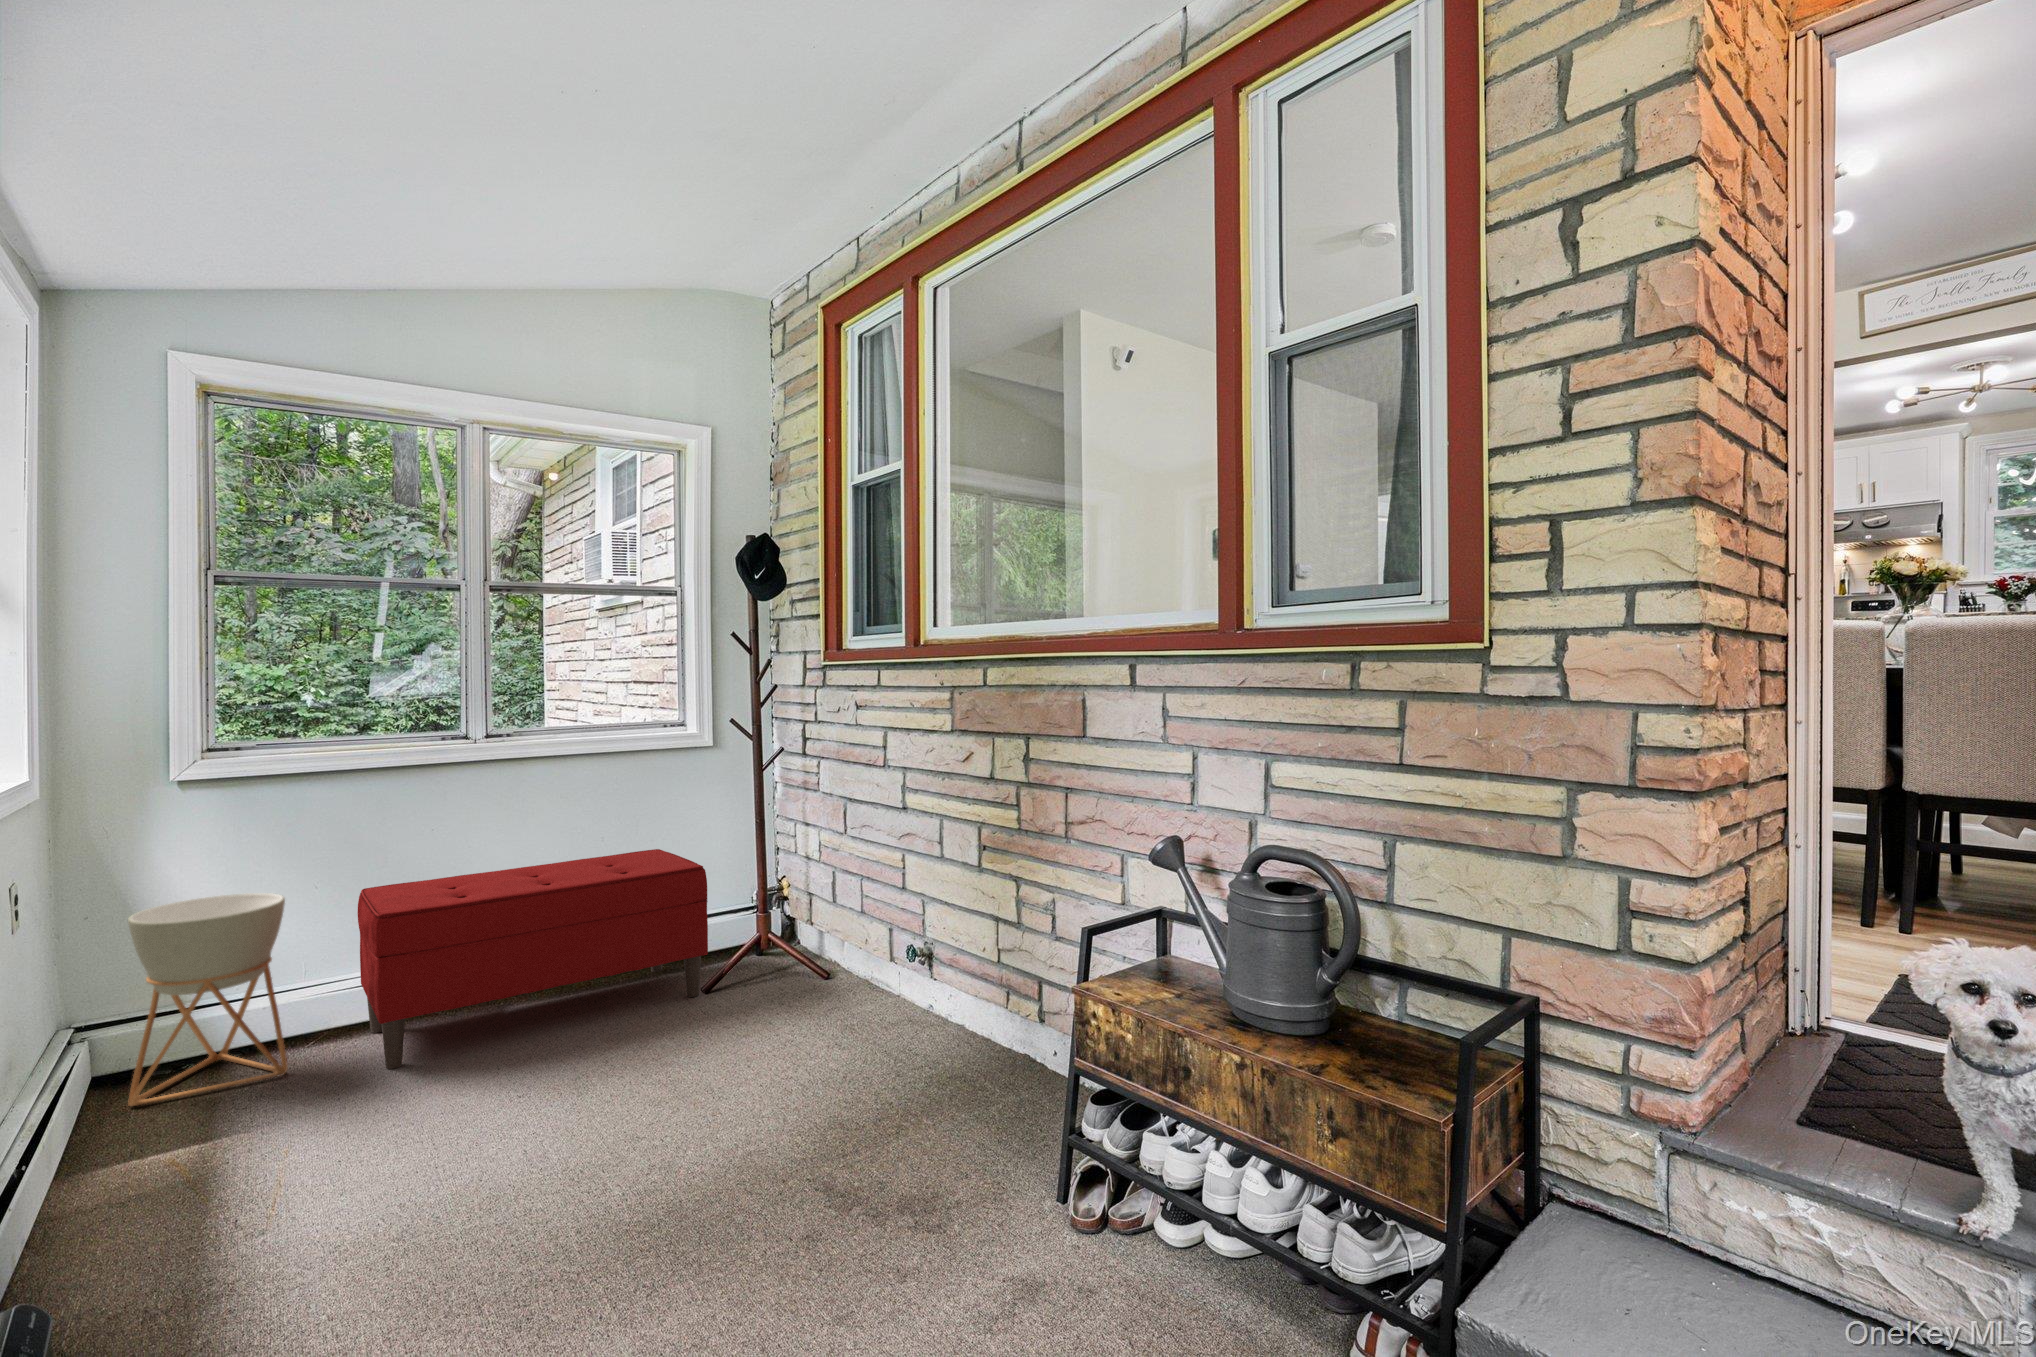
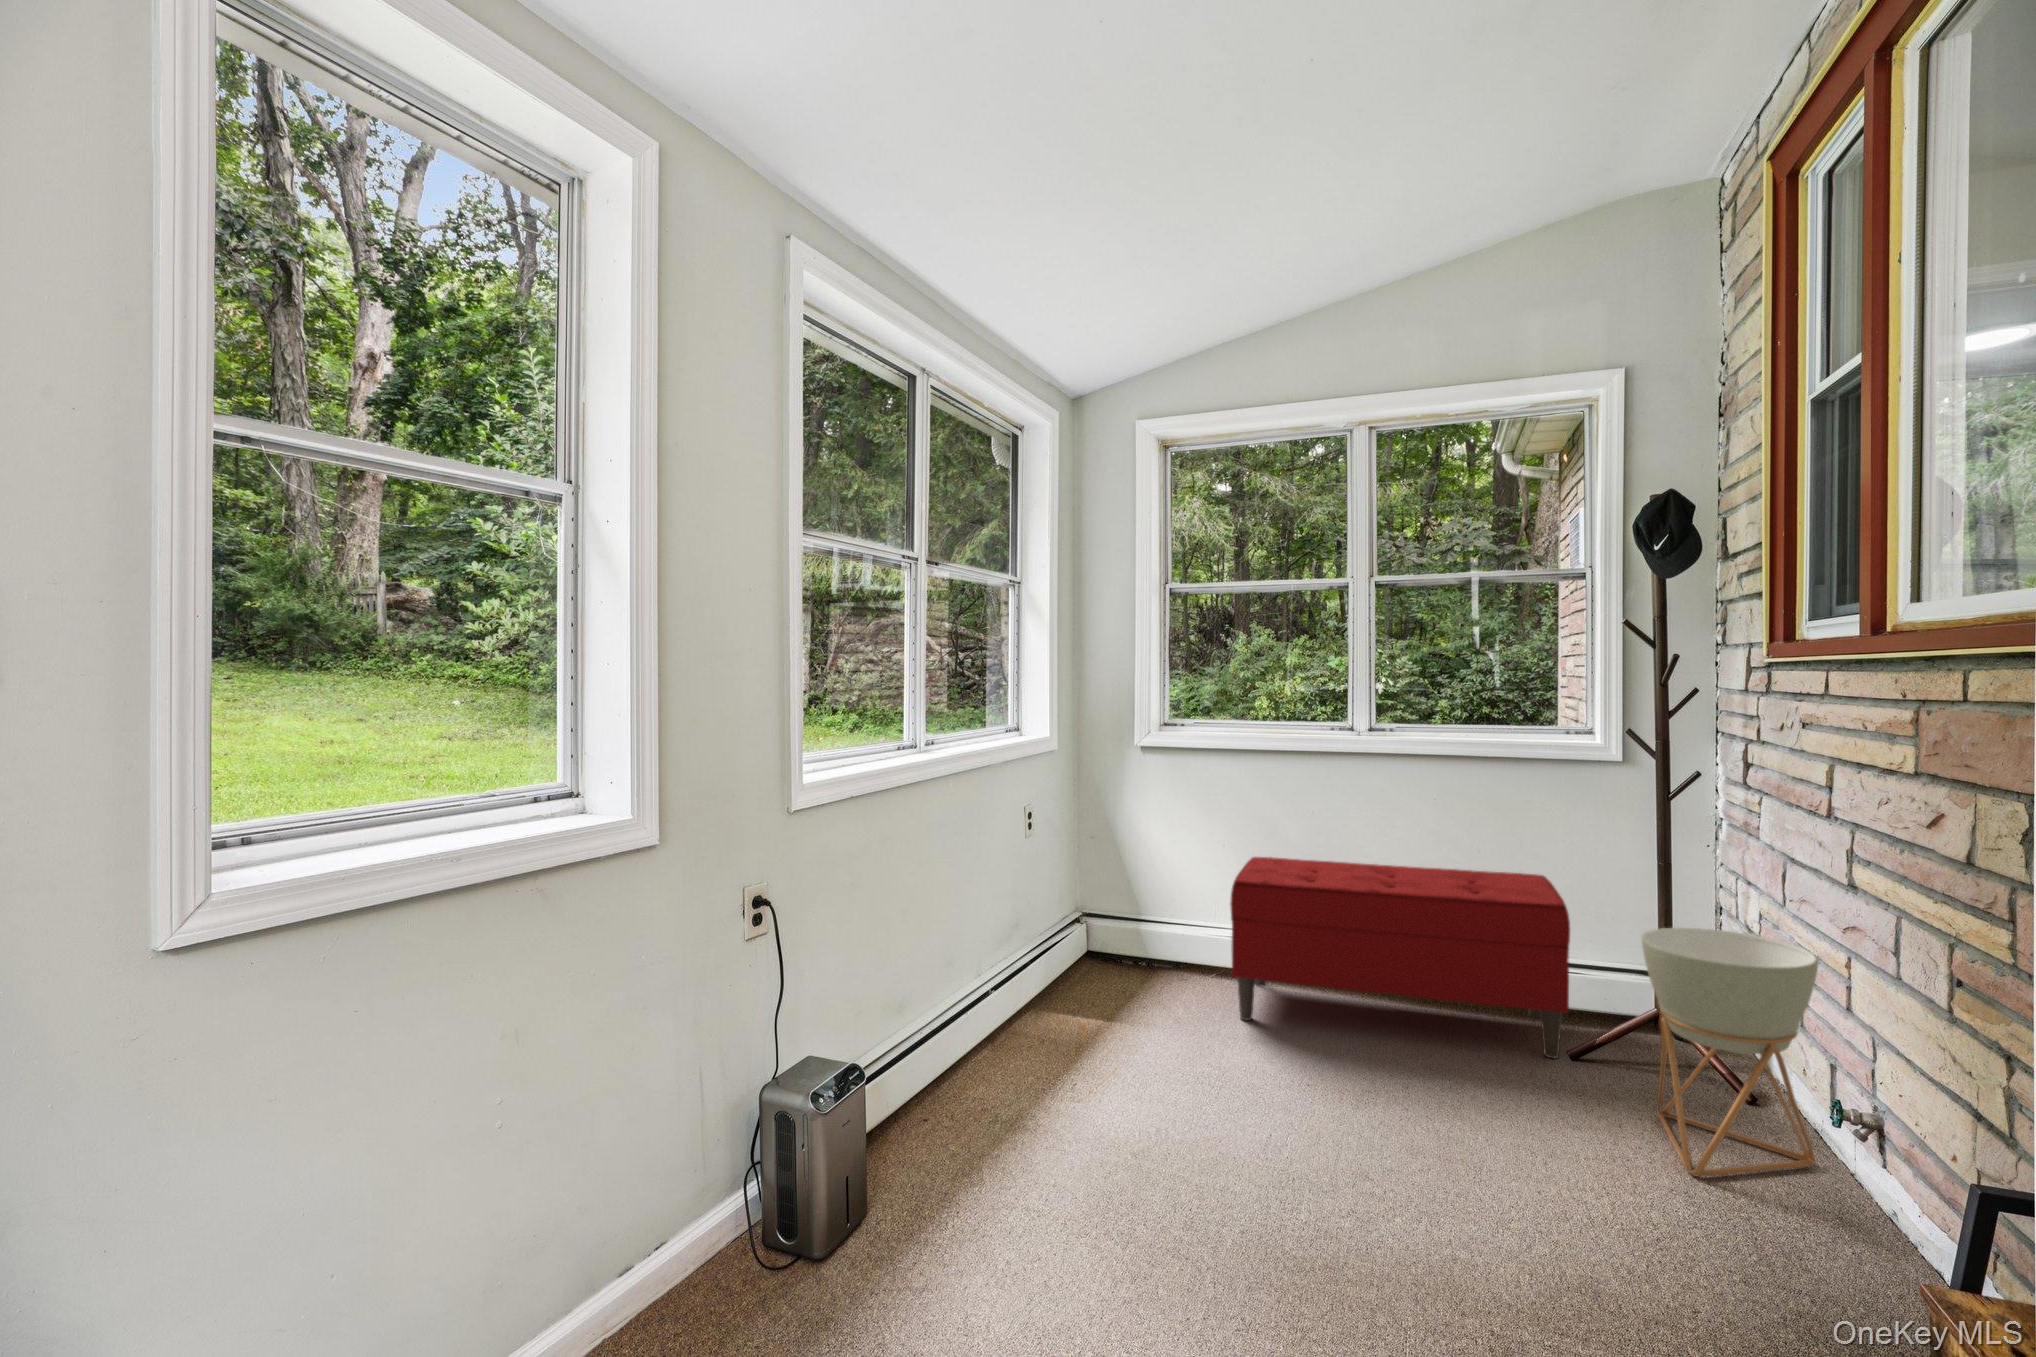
planter: present [128,893,288,1106] -> present [1641,928,1819,1176]

